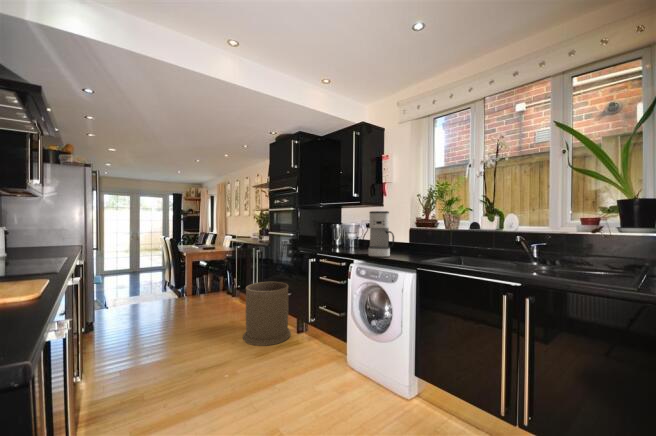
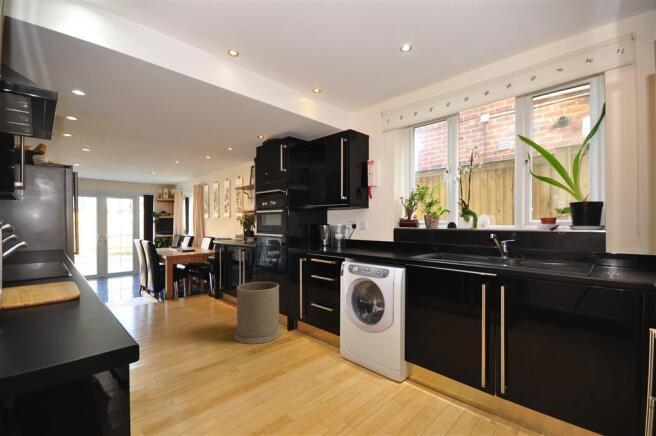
coffee maker: present [368,211,394,257] -> none [359,213,383,255]

